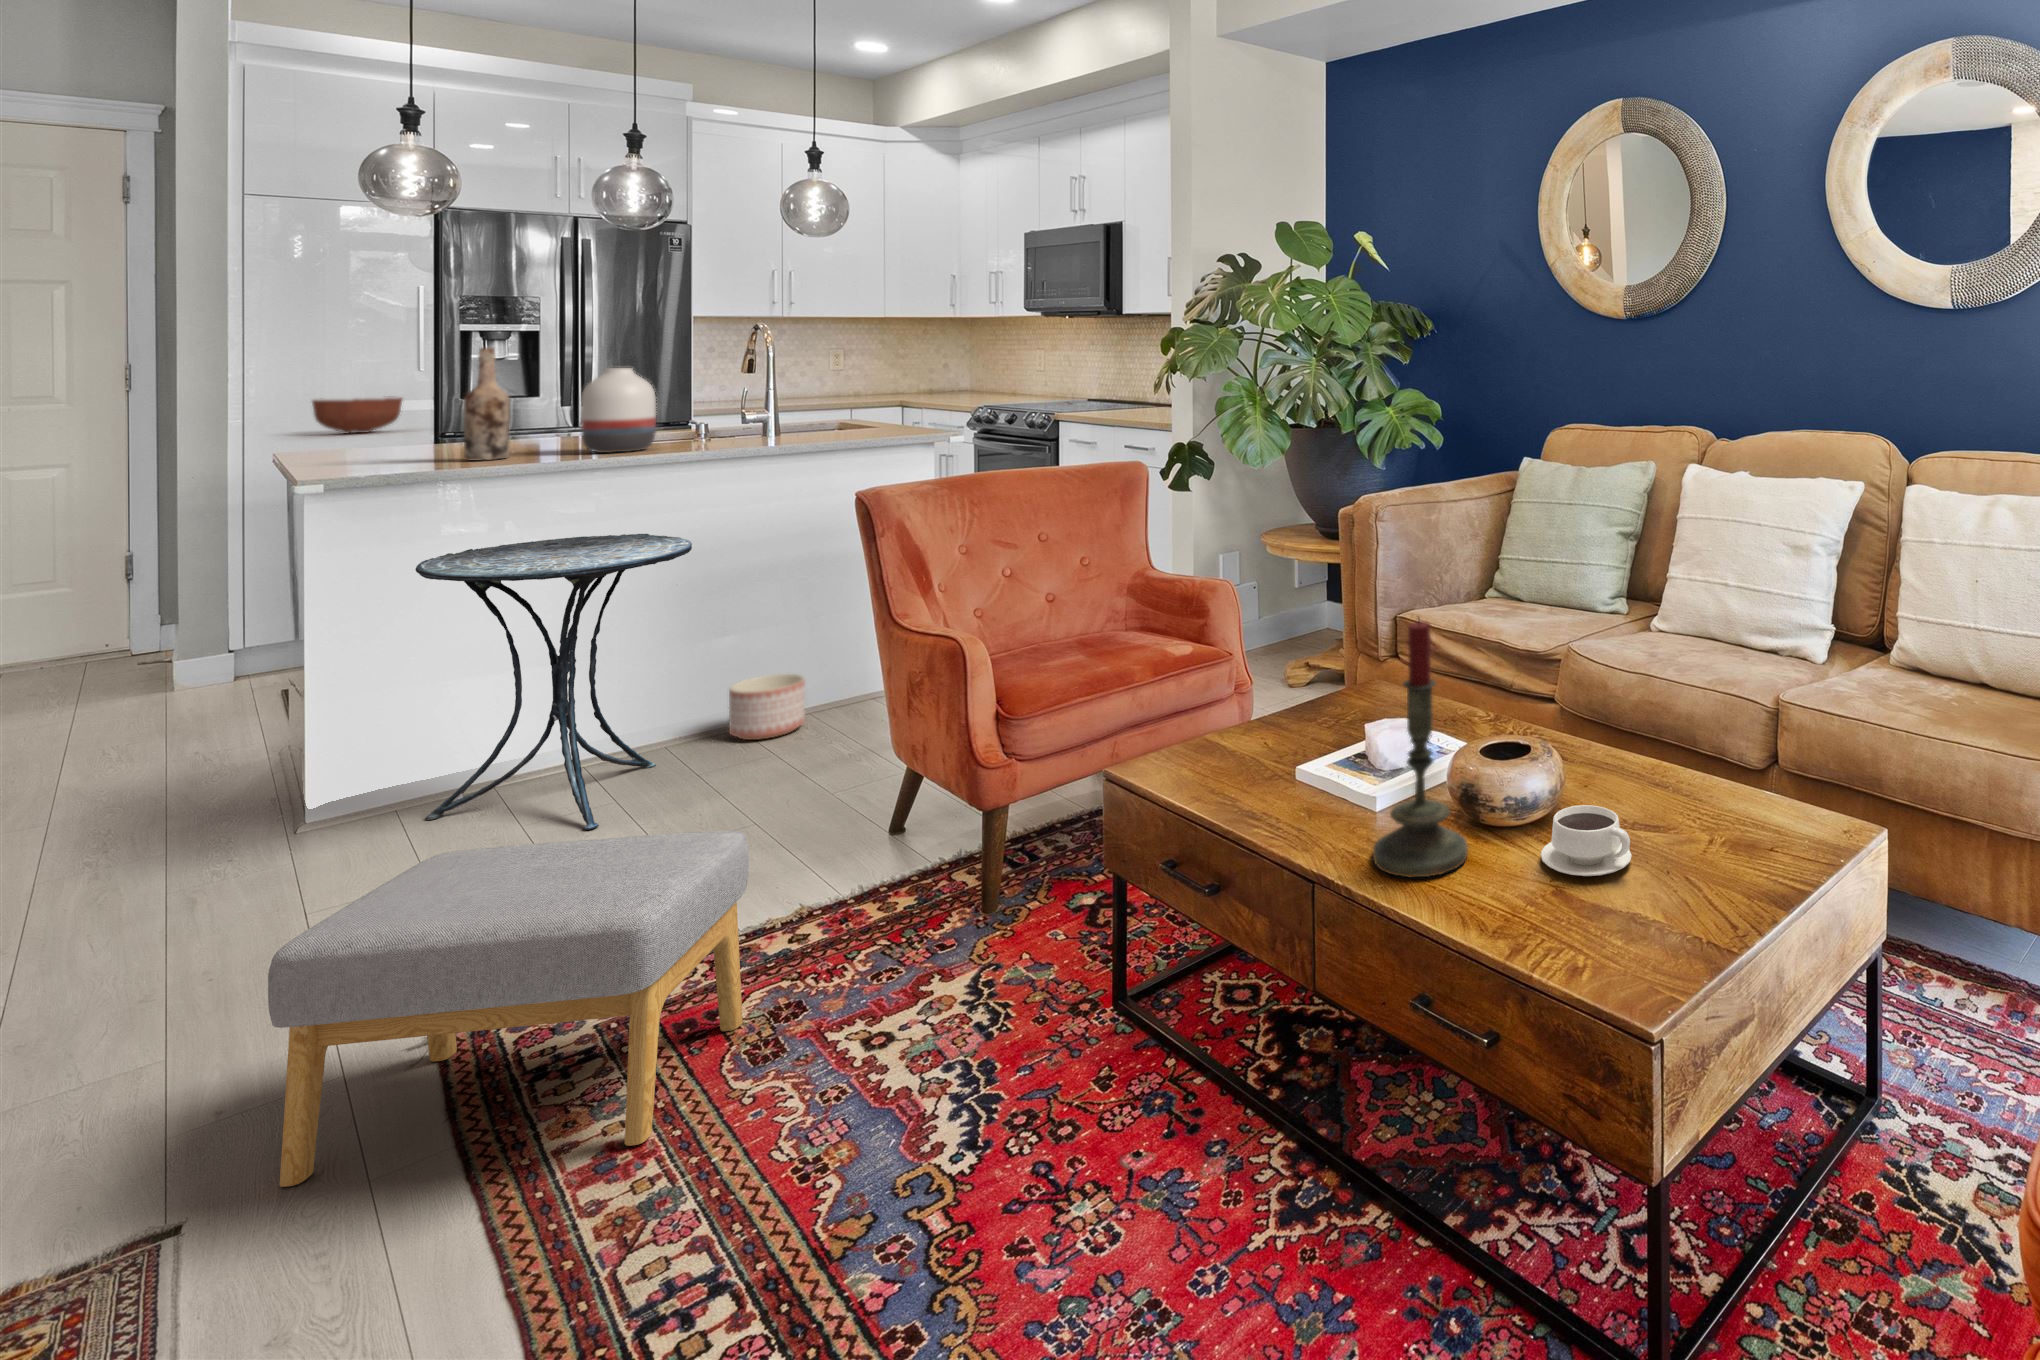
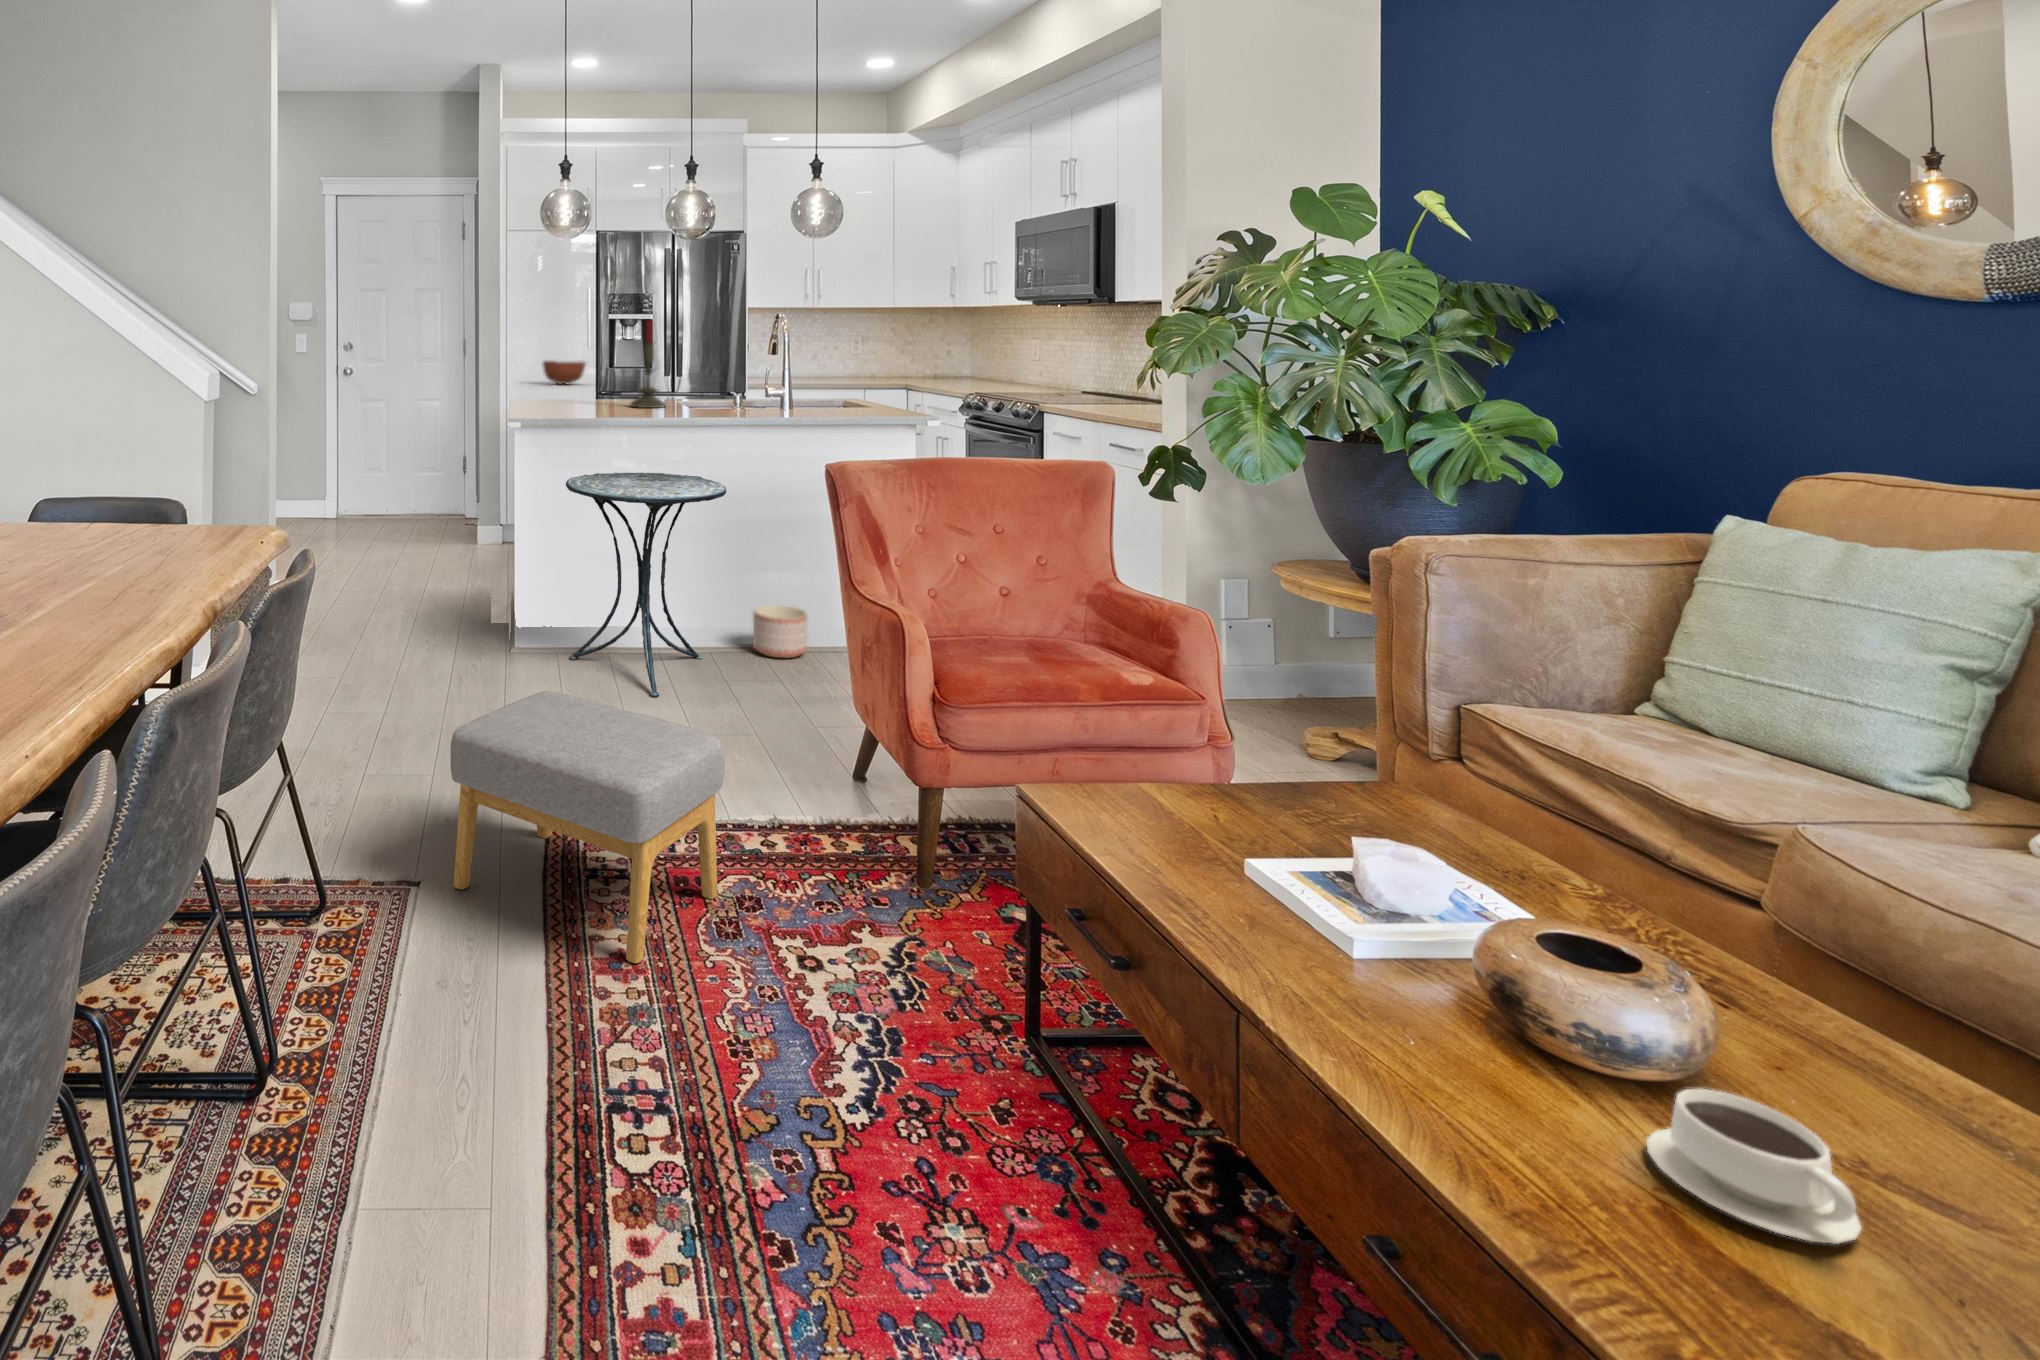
wine bottle: present [464,348,510,461] -> none [598,329,623,410]
vase: present [581,368,656,453] -> none [664,347,710,412]
candle: present [1373,620,1468,878] -> present [631,320,665,408]

